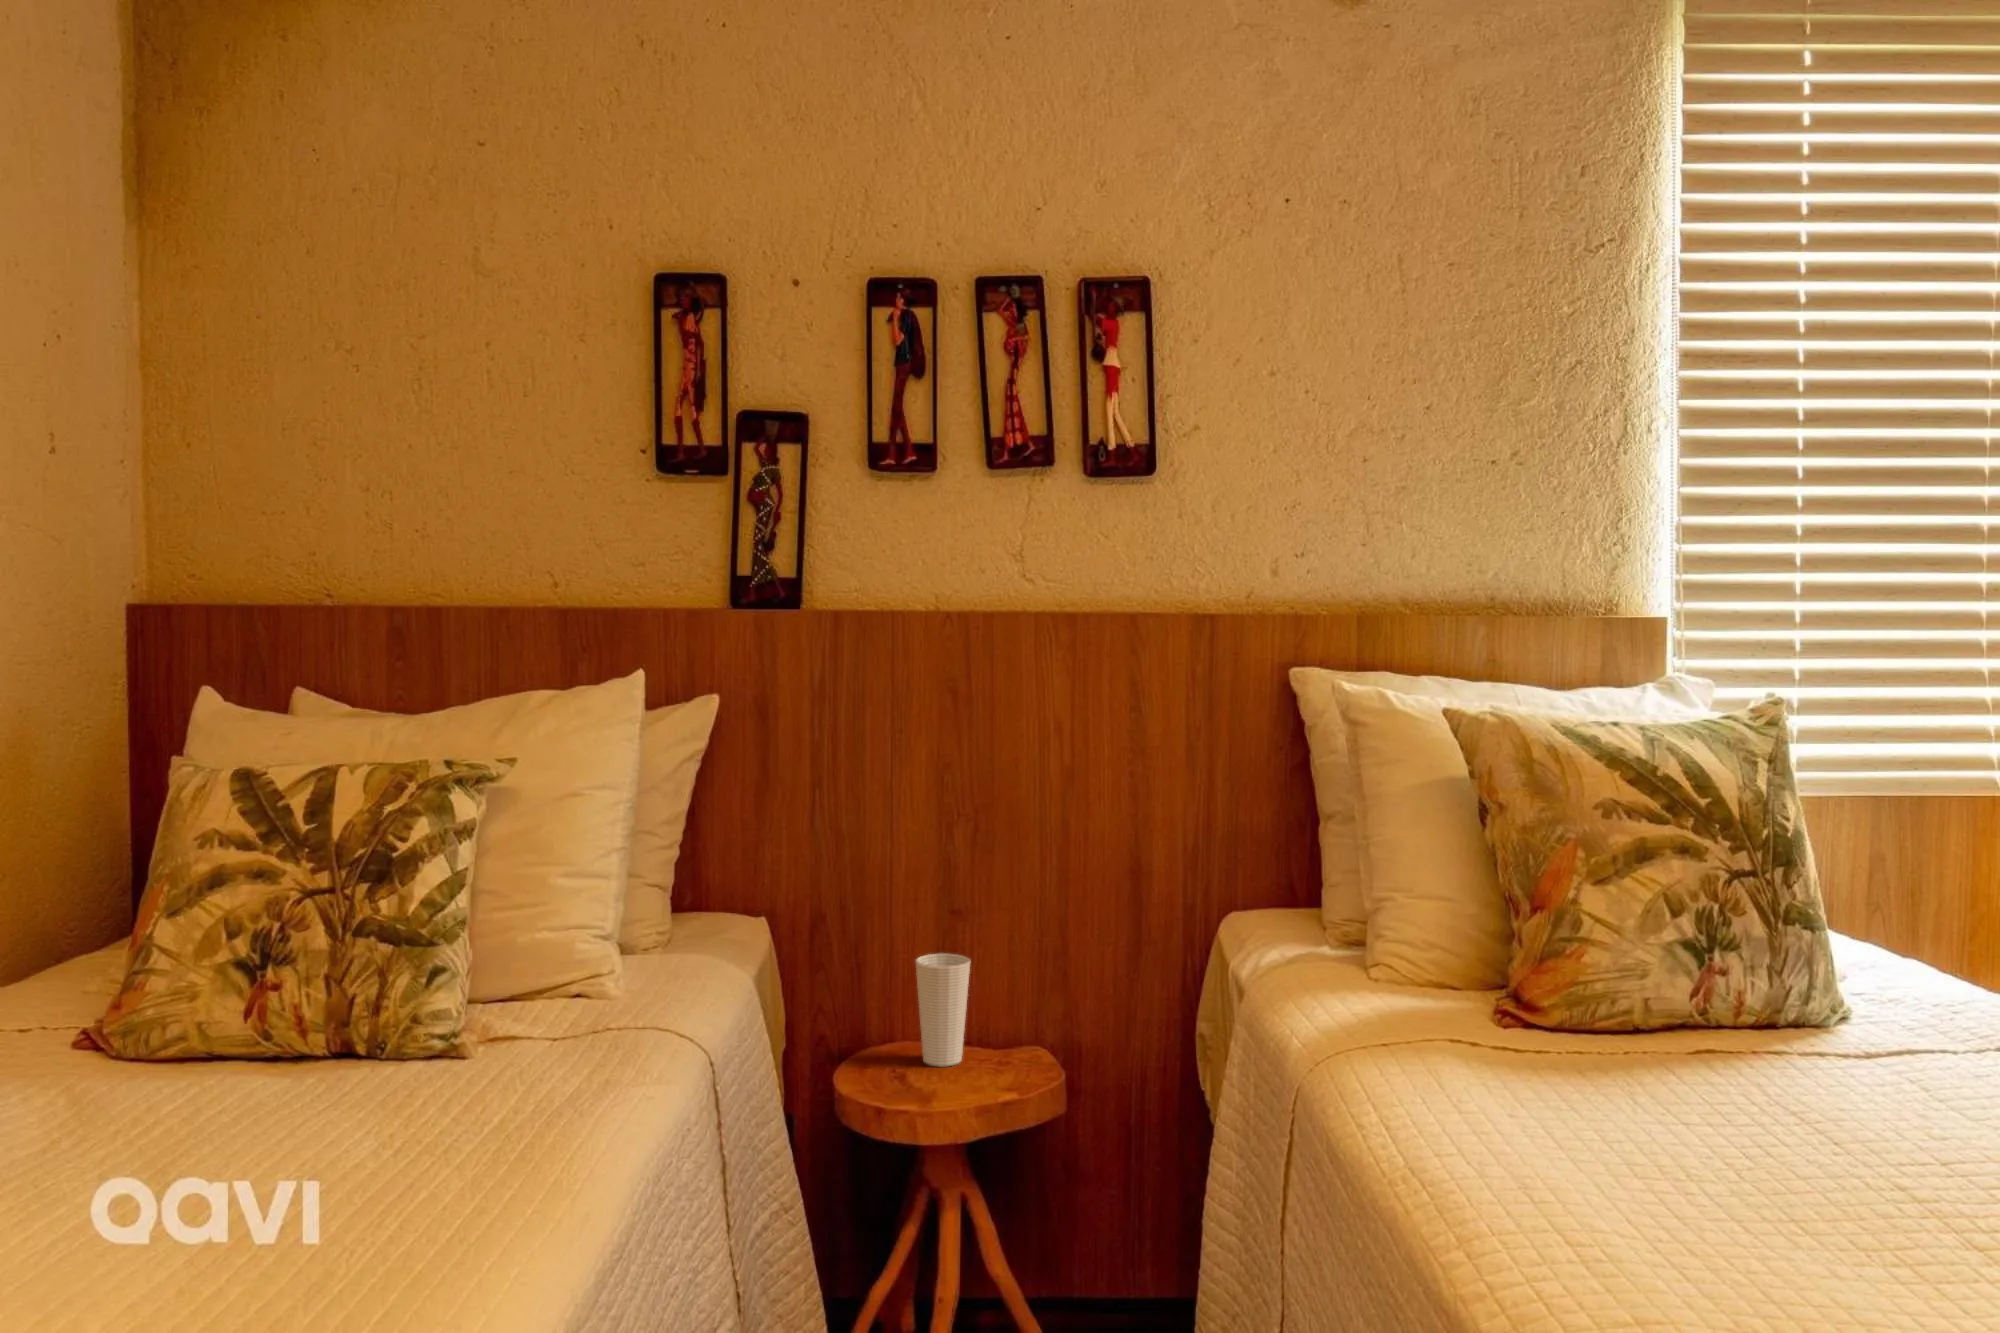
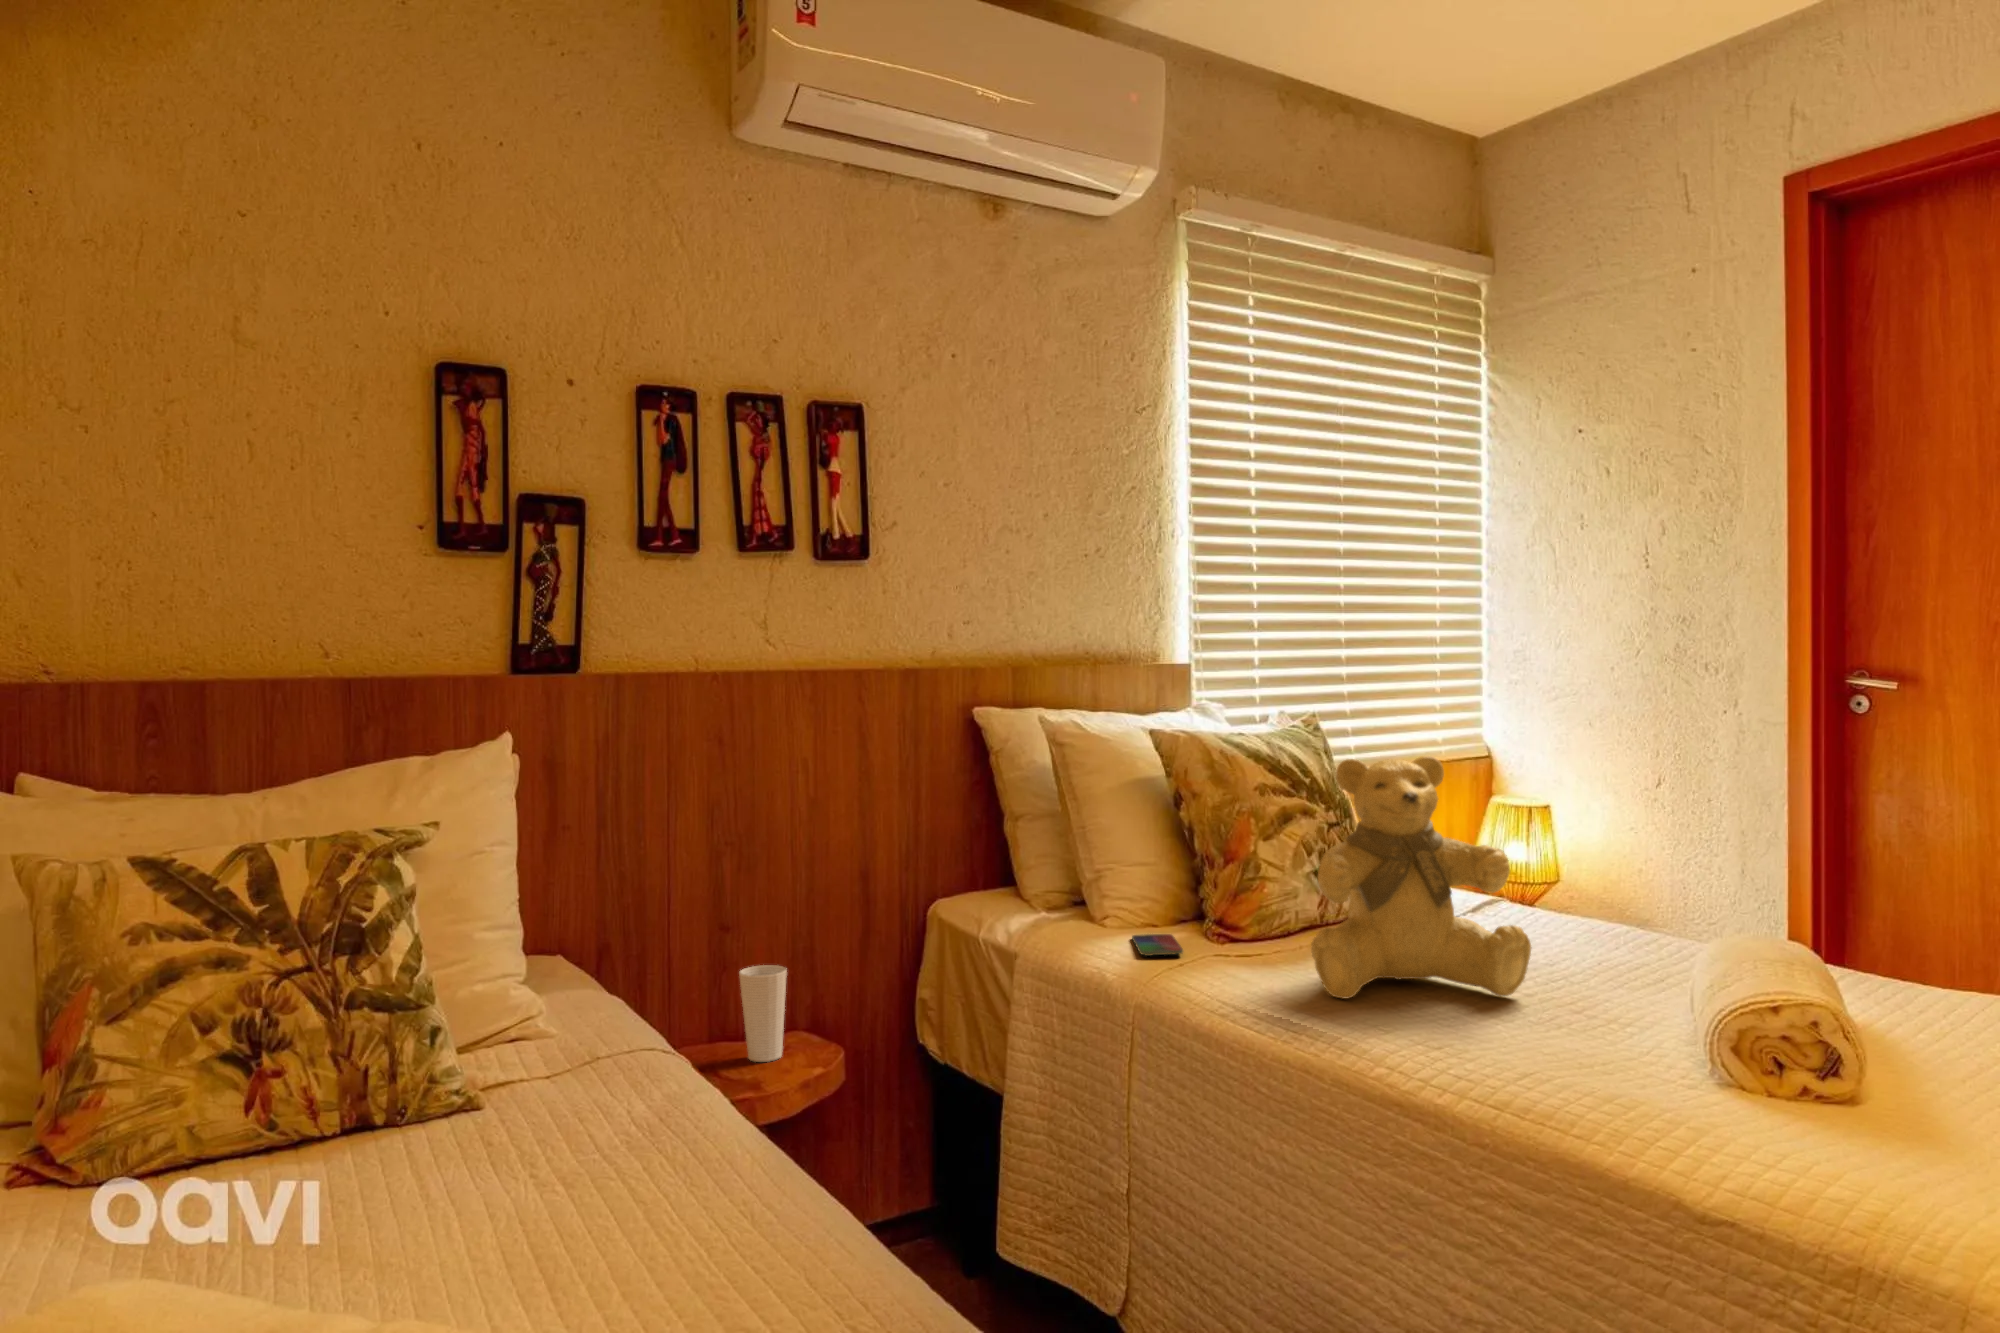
teddy bear: none [1519,774,1923,1212] -> present [1311,756,1531,999]
smartphone: none [1356,992,1442,1031] -> present [1132,934,1183,956]

